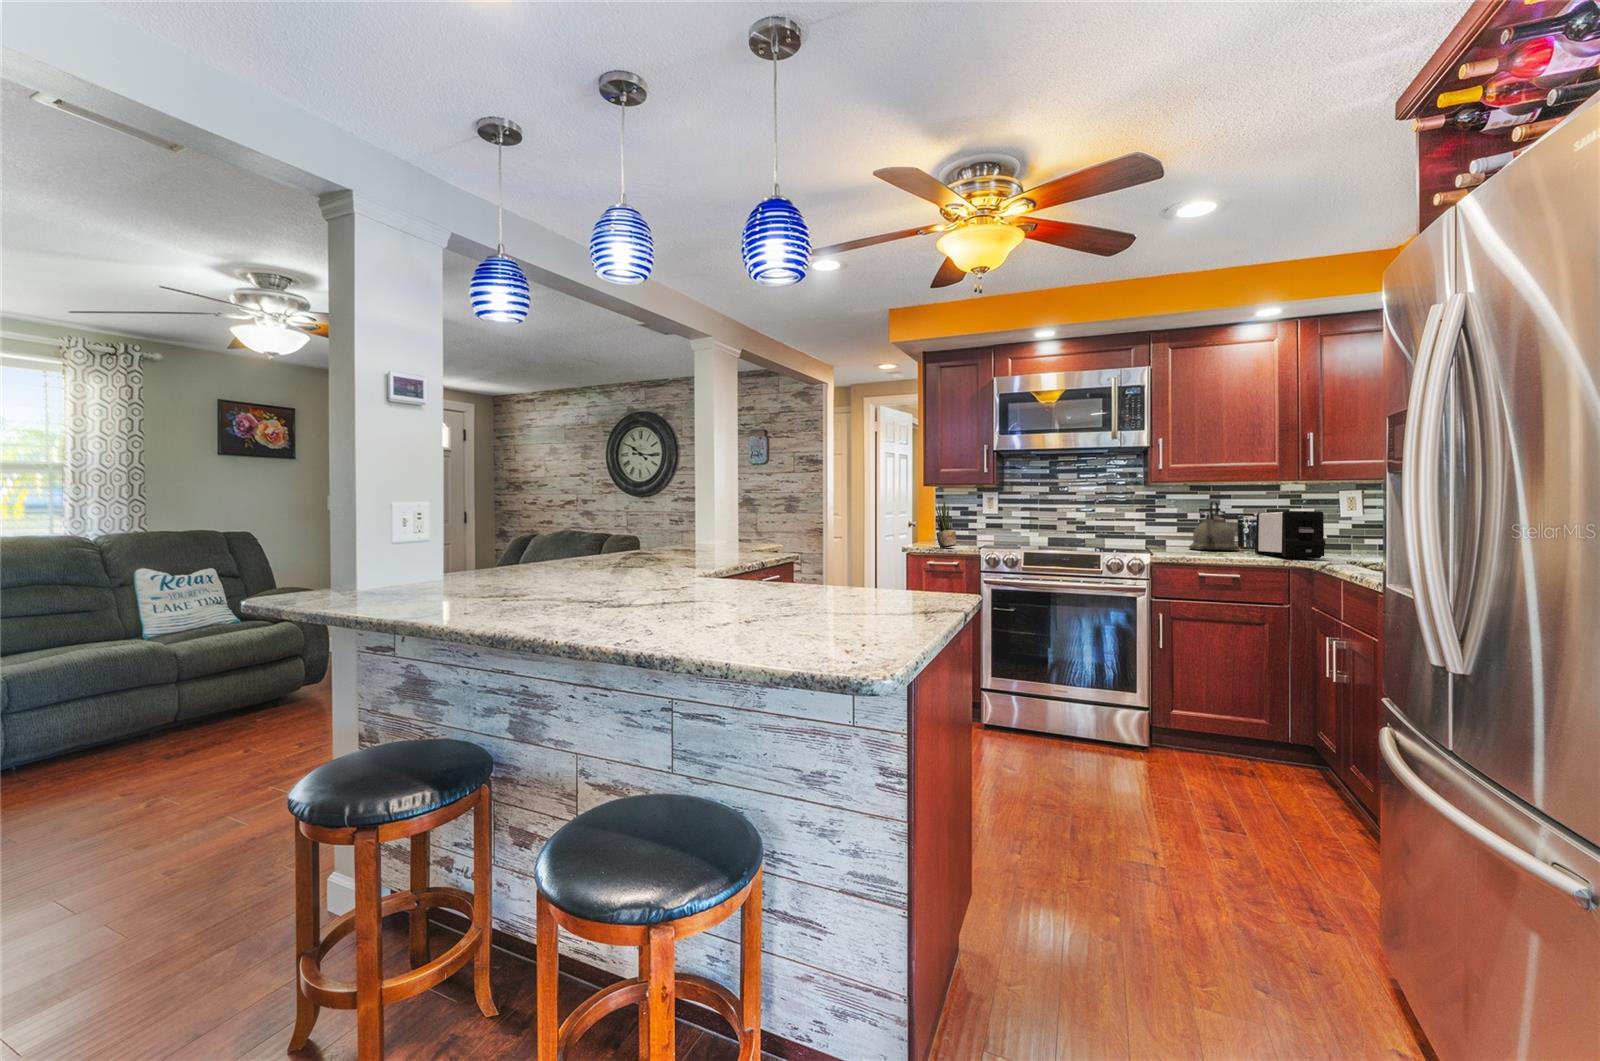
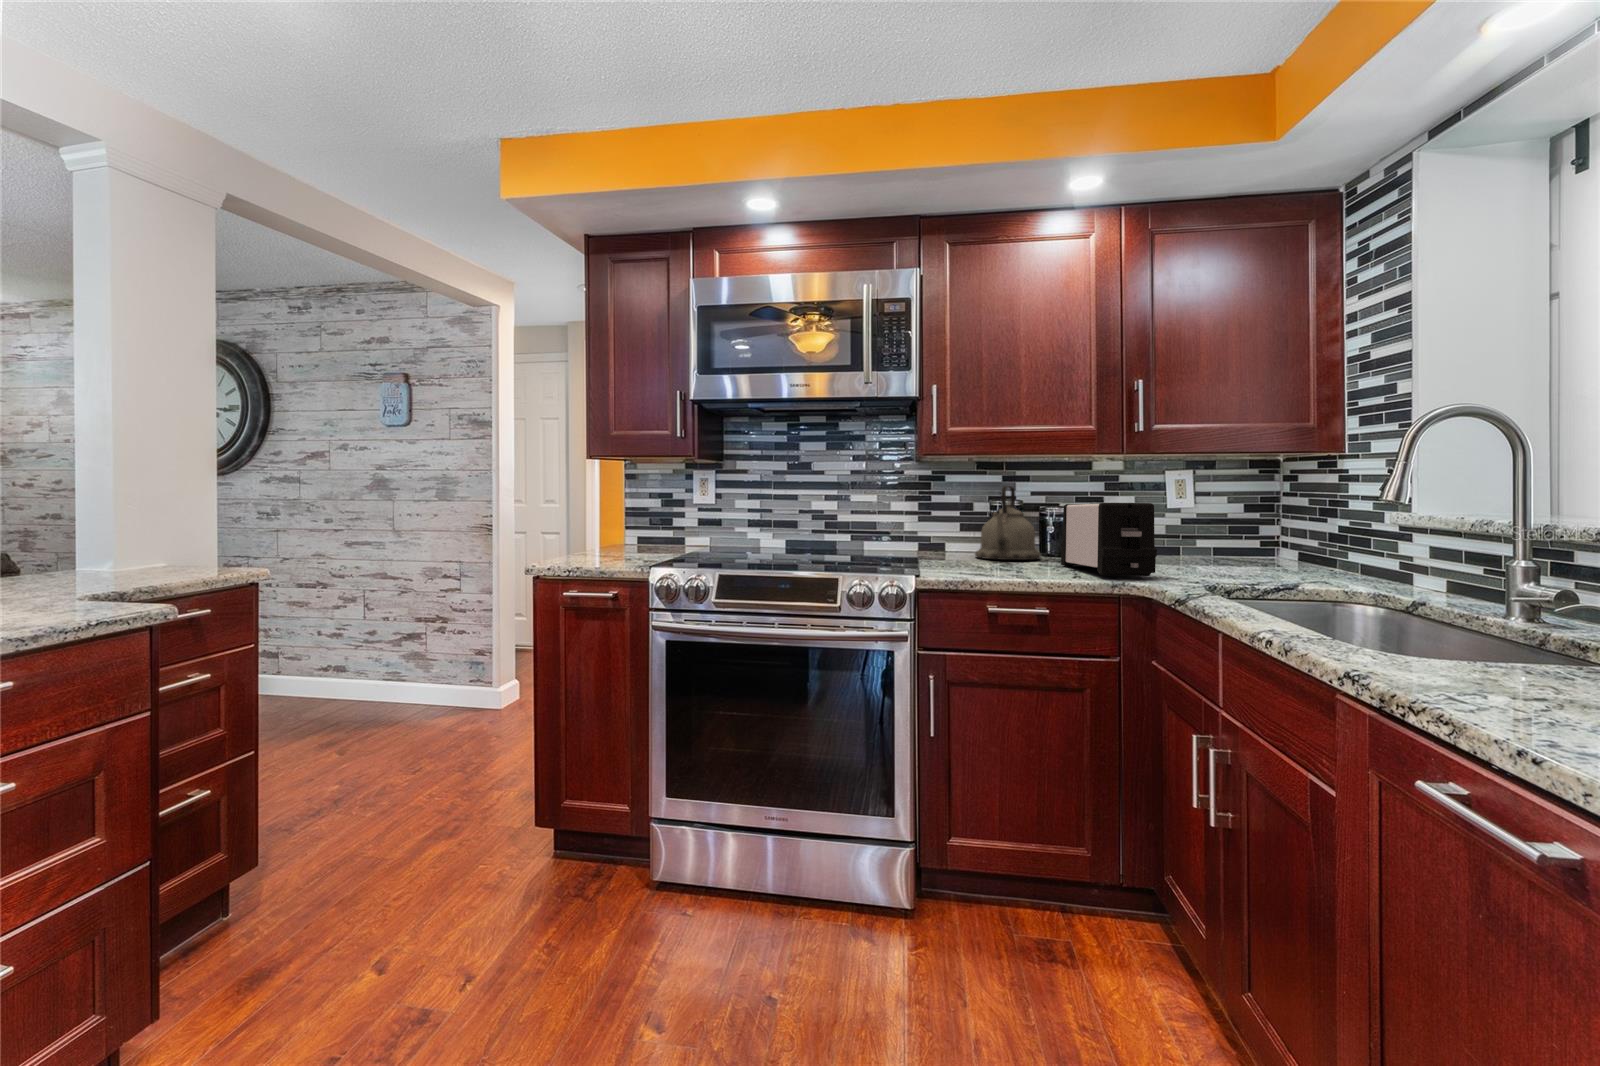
potted plant: present [936,502,956,548] -> none [586,485,620,564]

